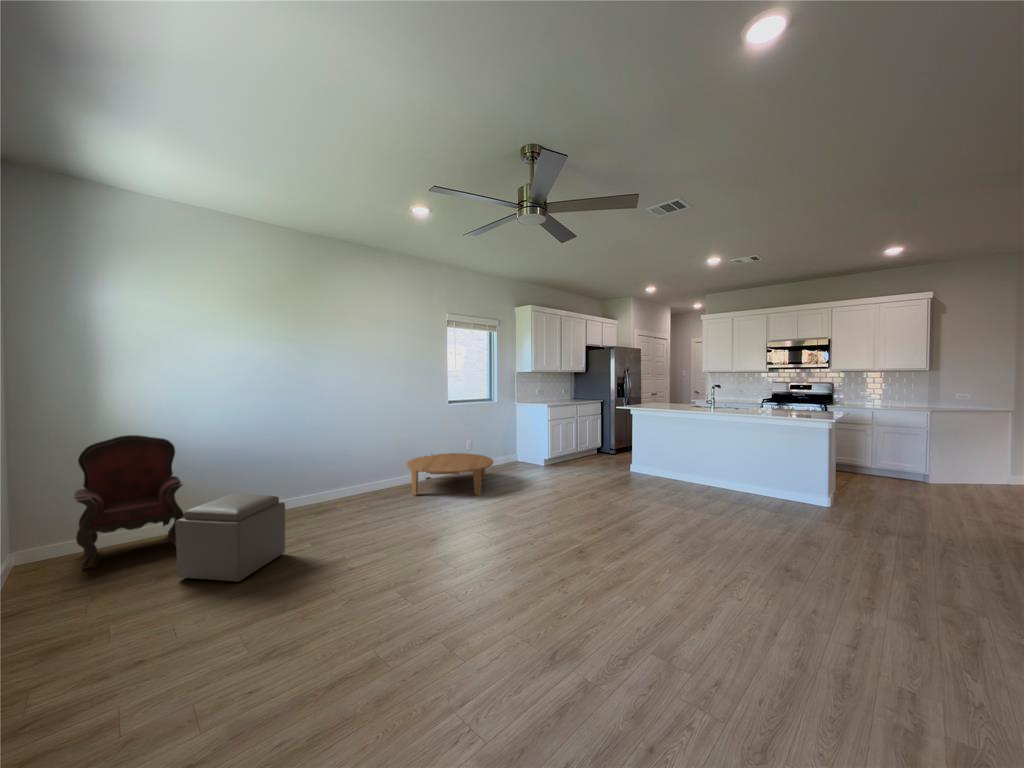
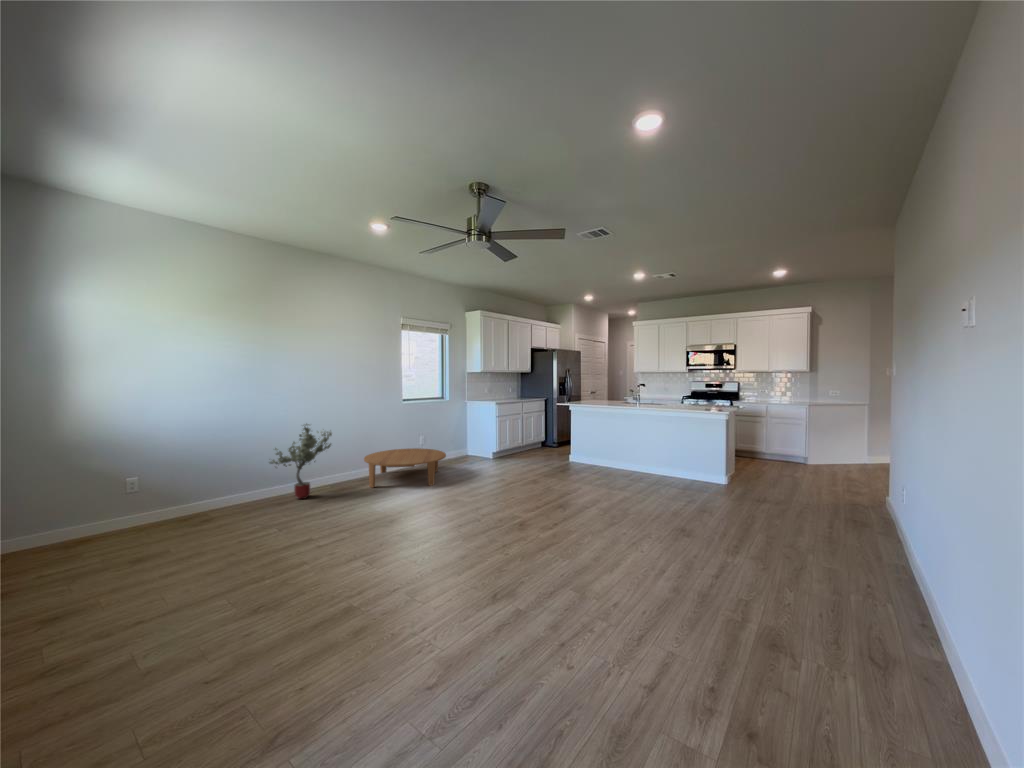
potted tree: none [307,425,374,506] -> present [269,424,332,499]
armchair: present [74,435,184,569] -> none [36,435,149,564]
ottoman: present [176,494,285,582] -> none [149,488,253,566]

